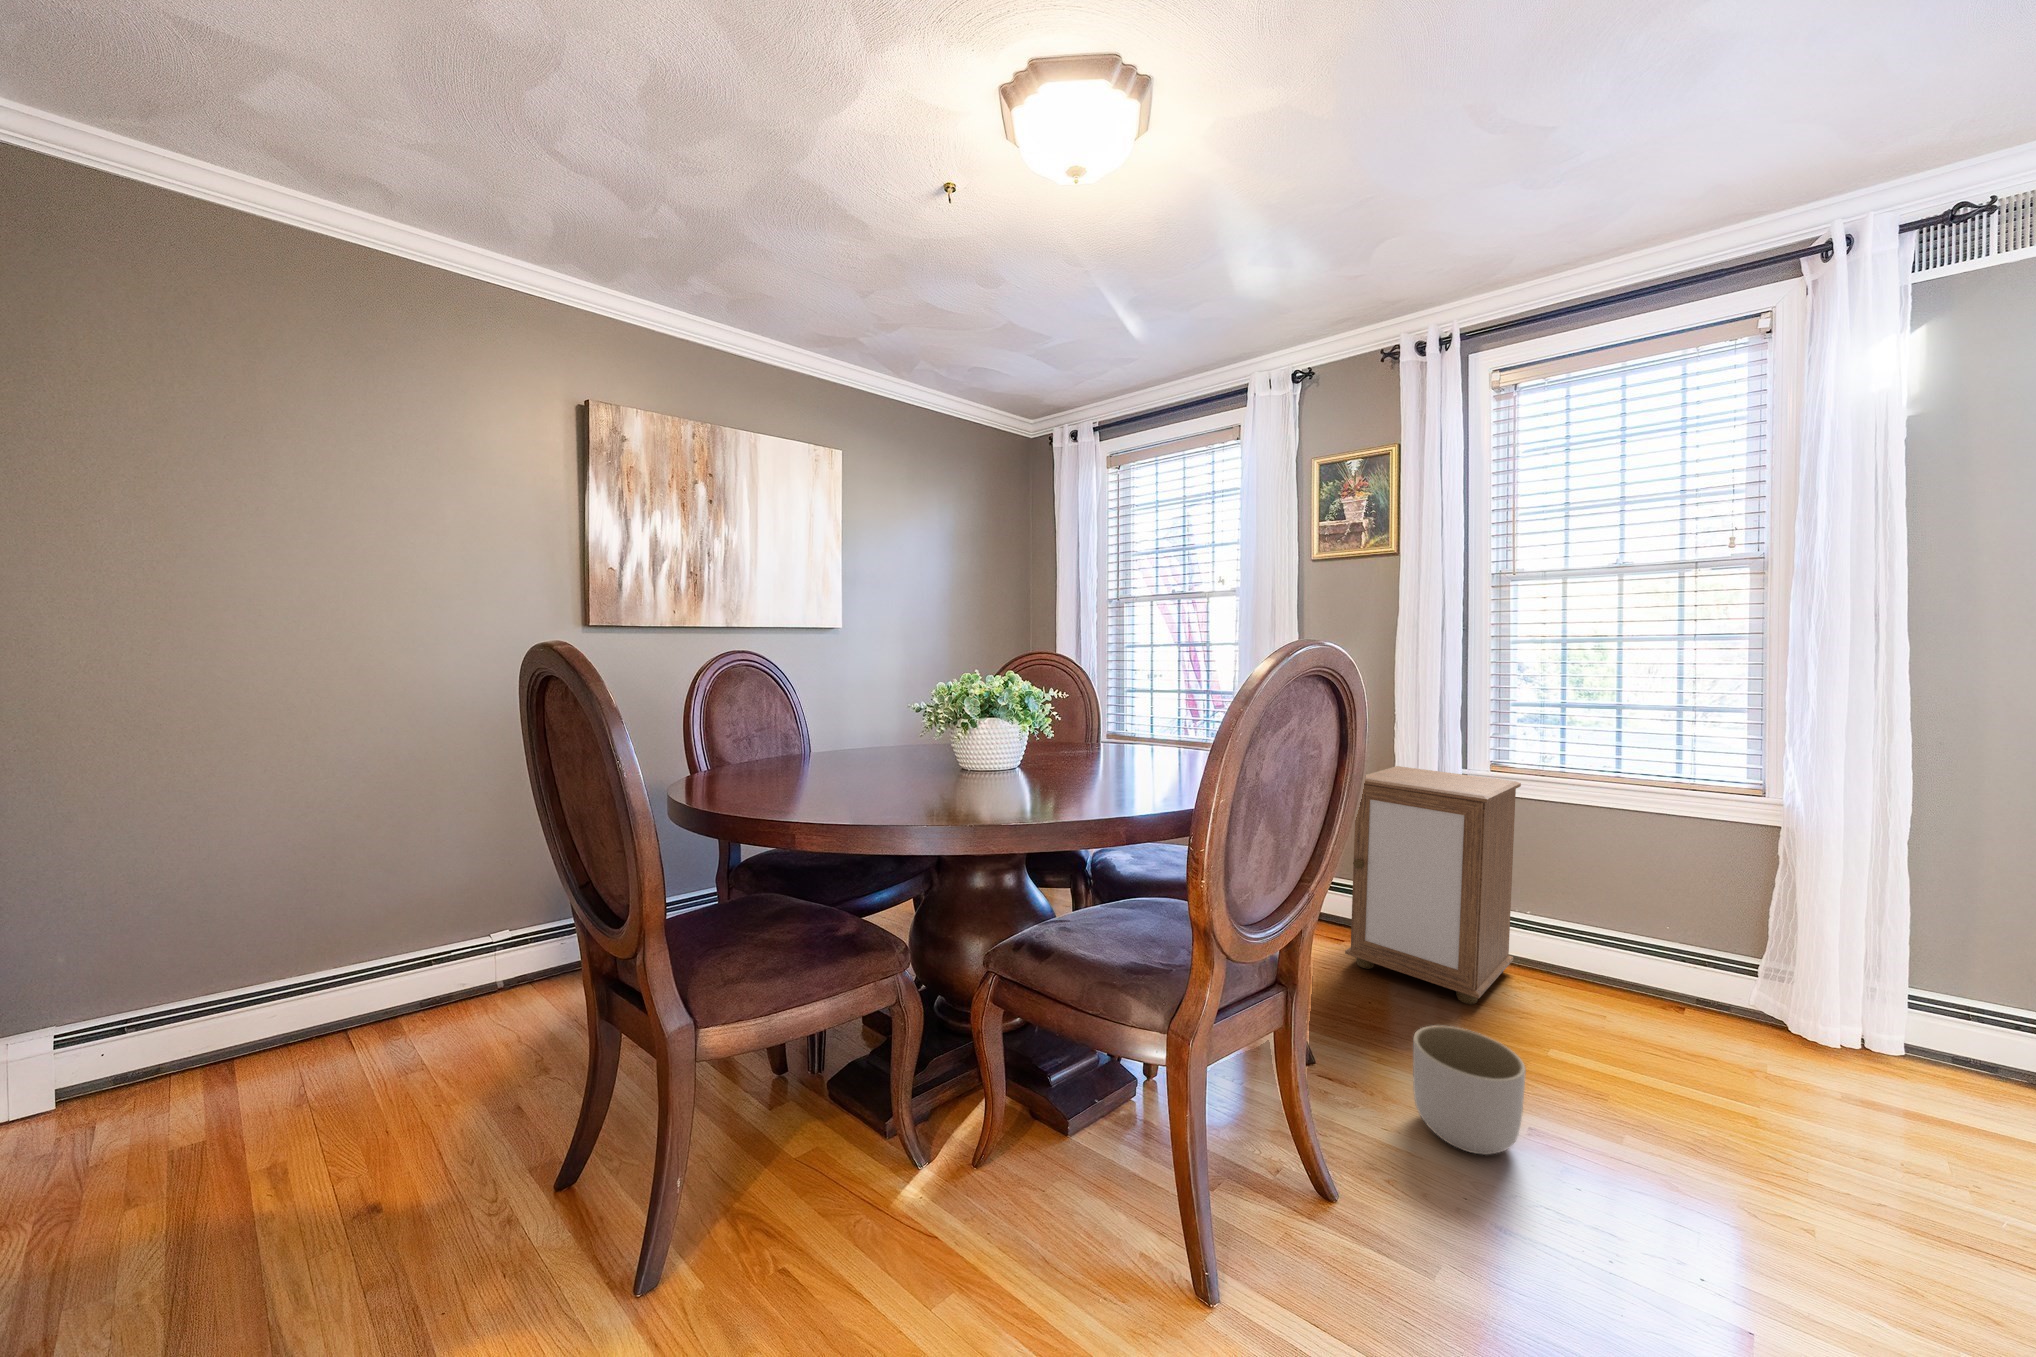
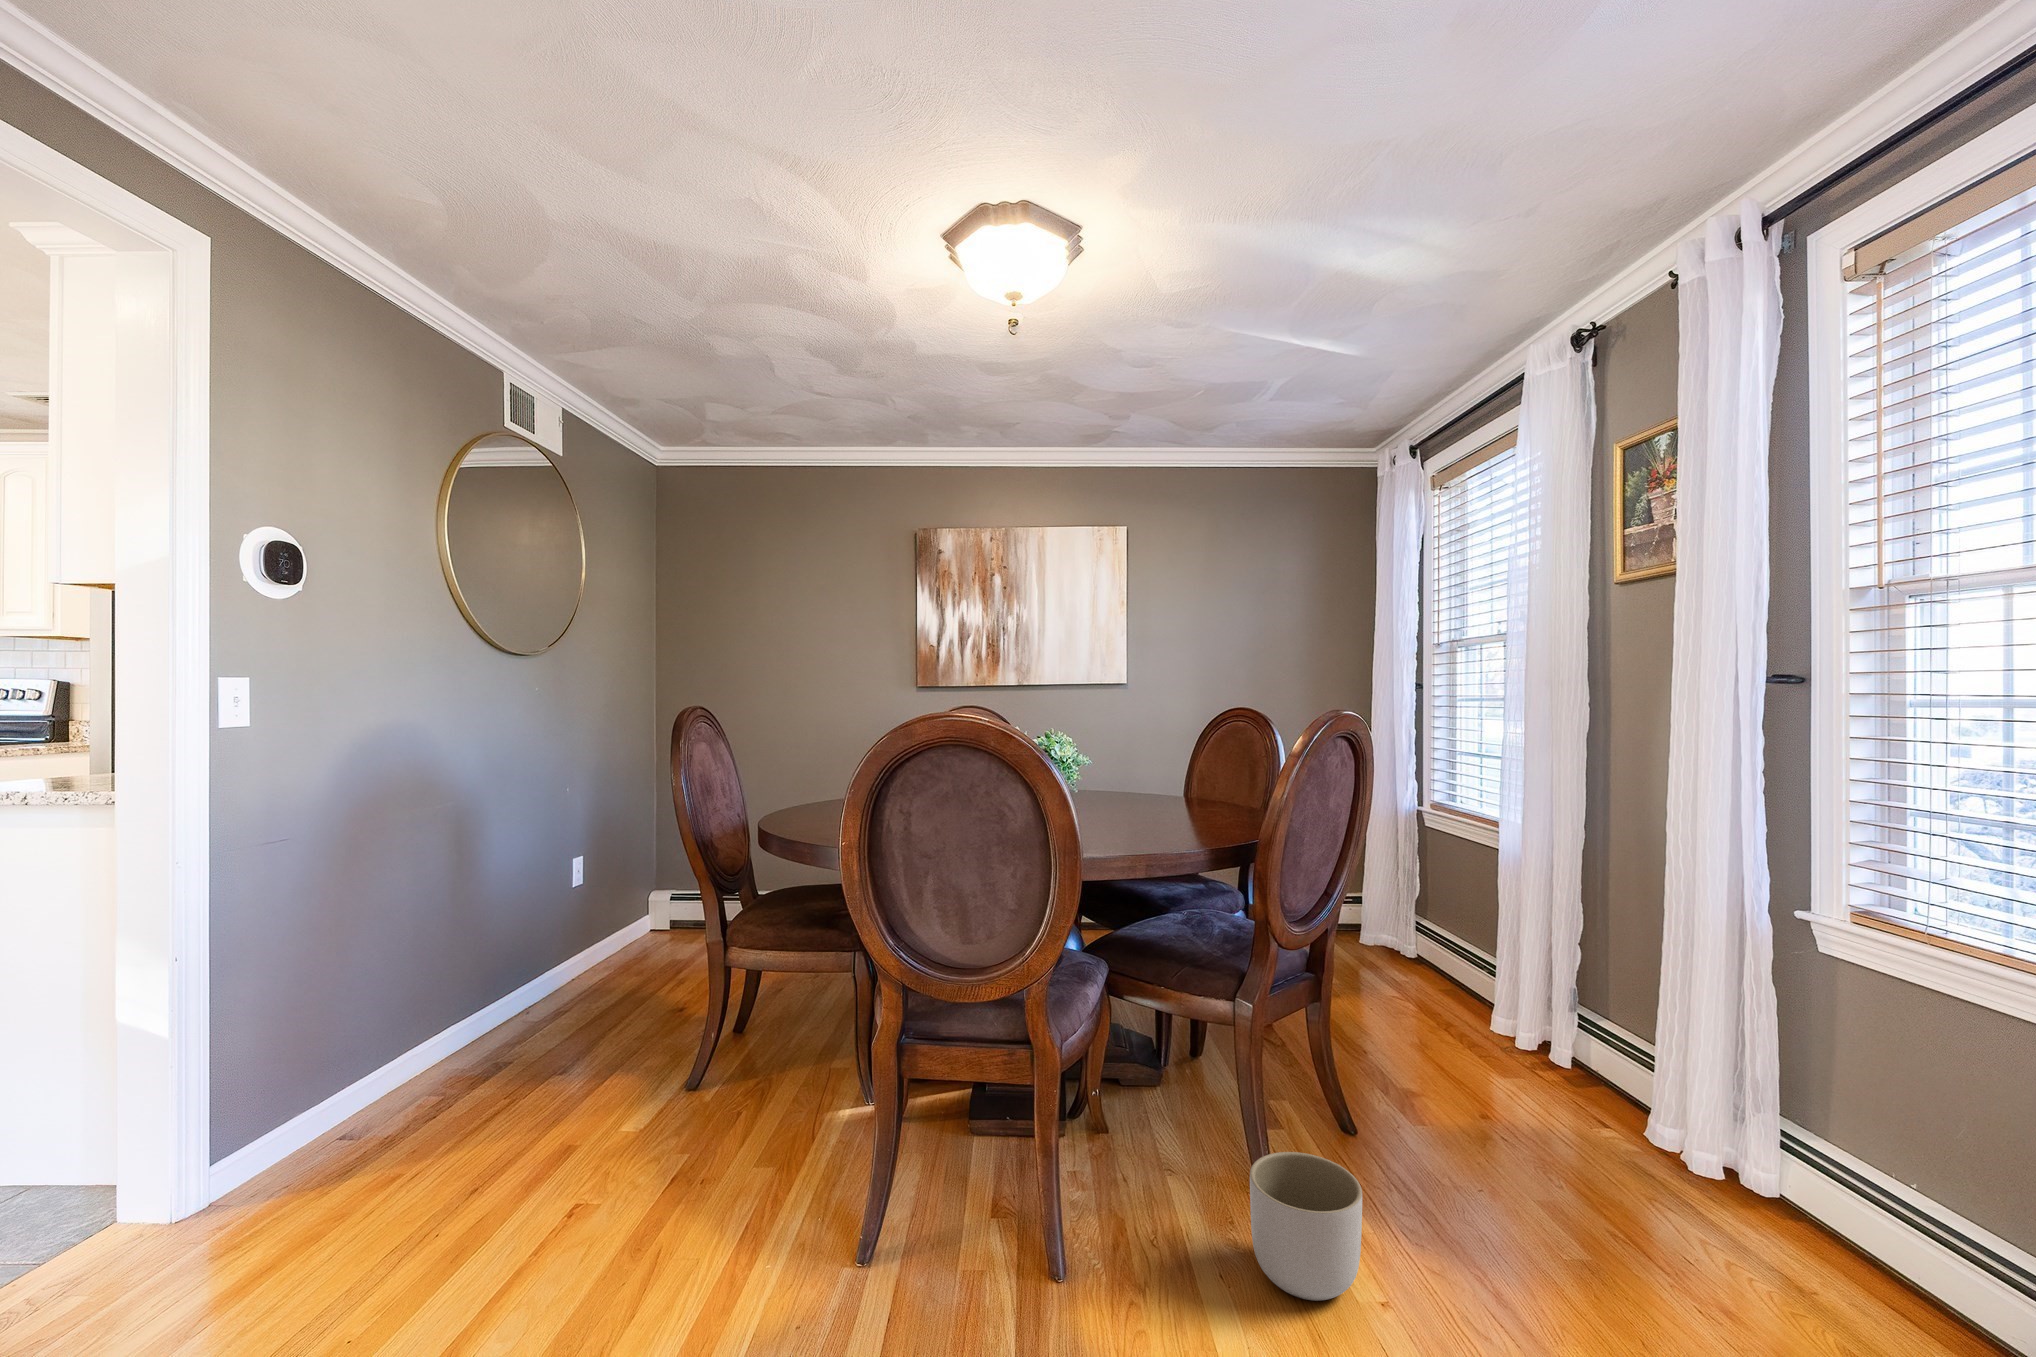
cabinet: present [1345,766,1521,1004] -> none [1501,889,1801,1250]

